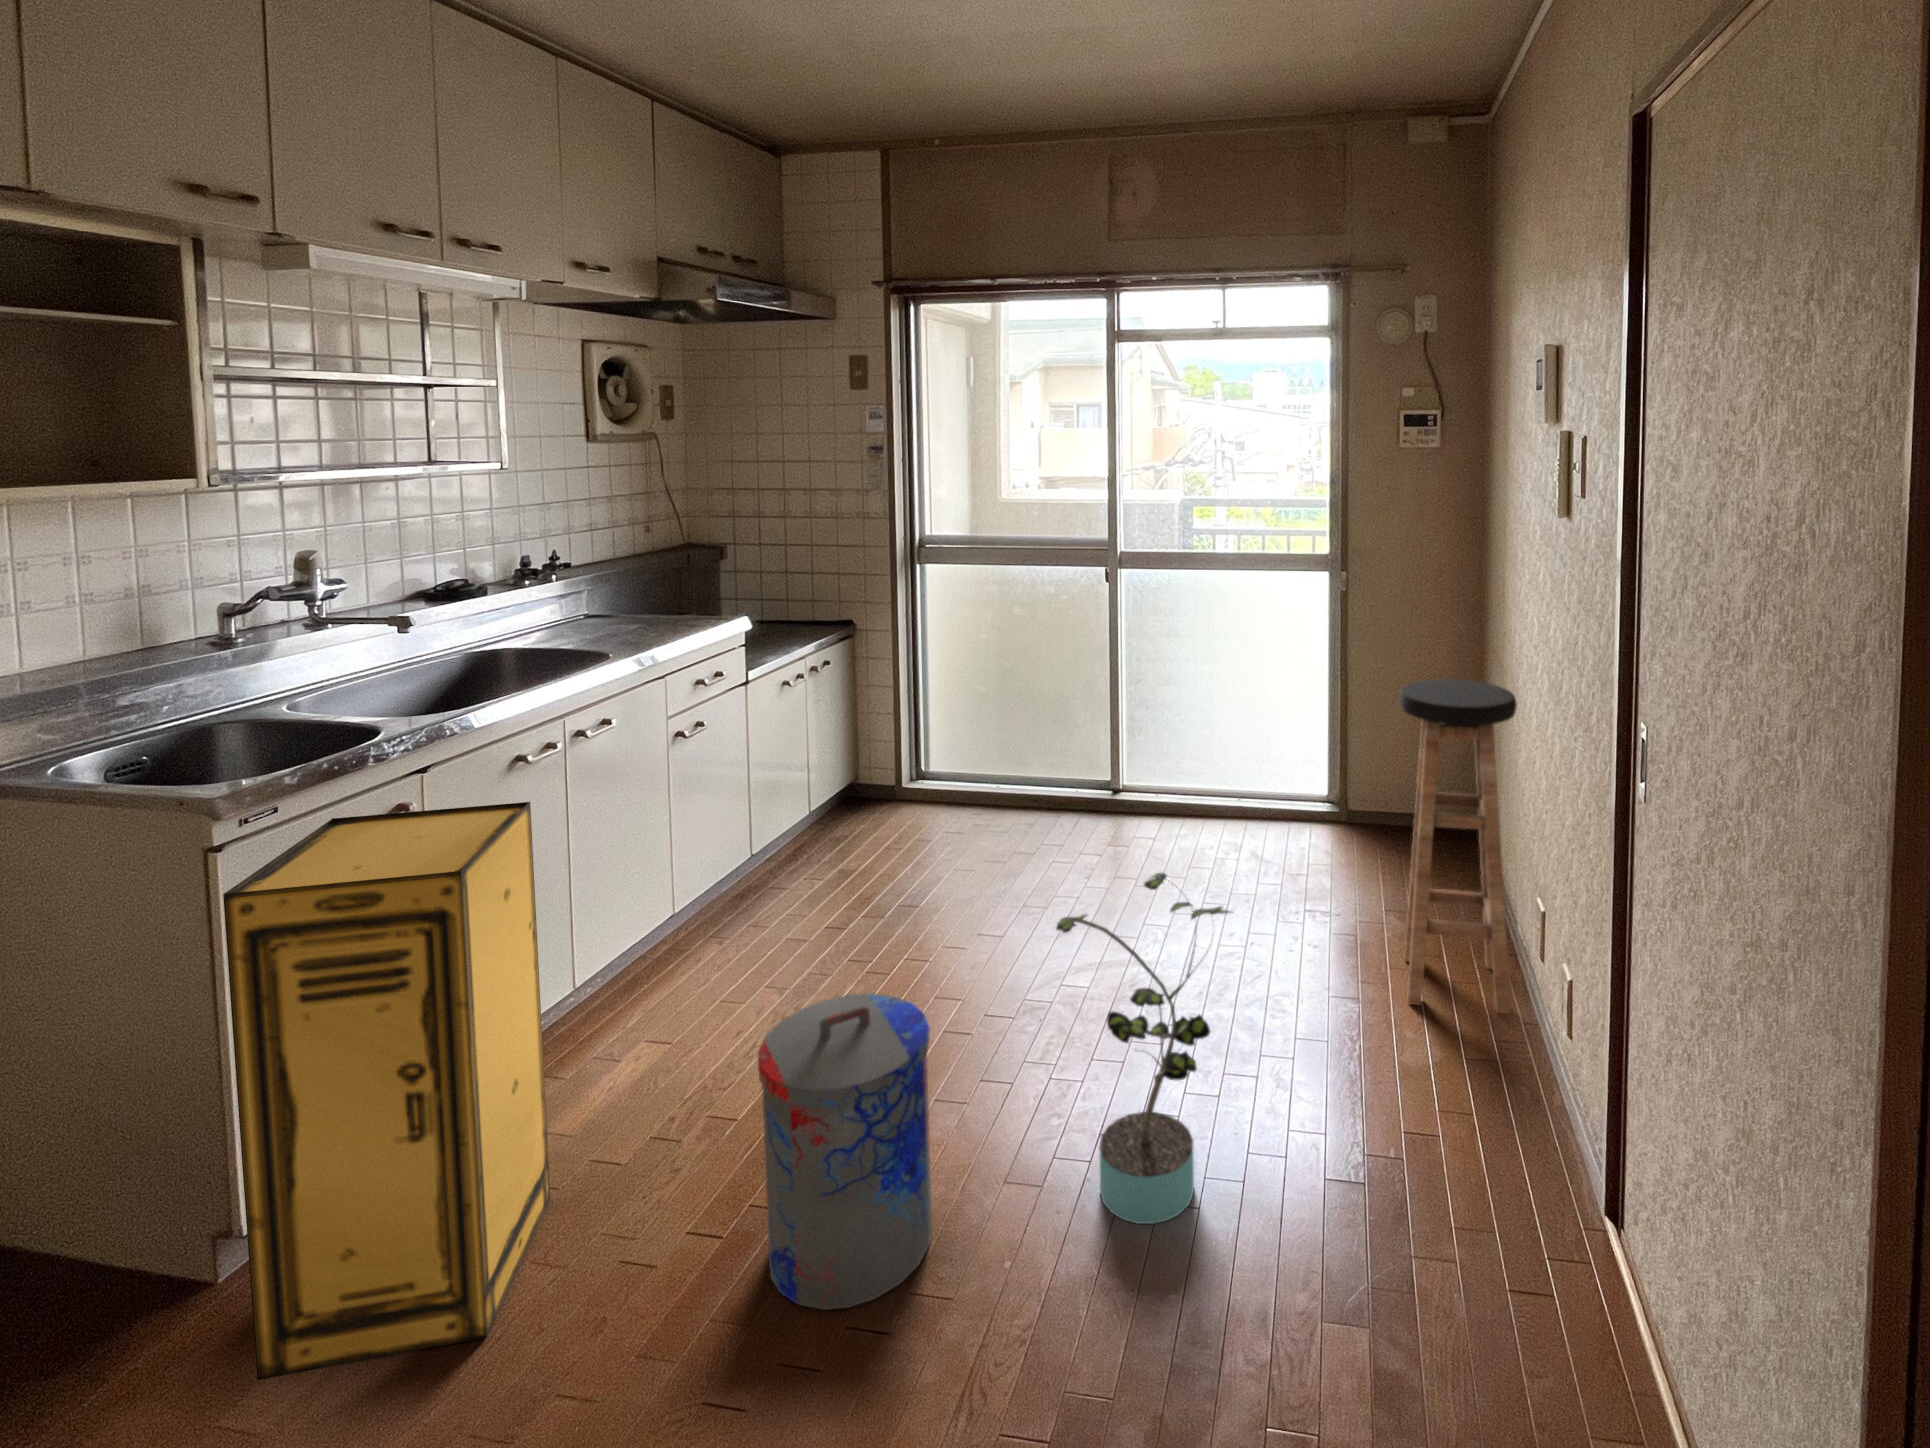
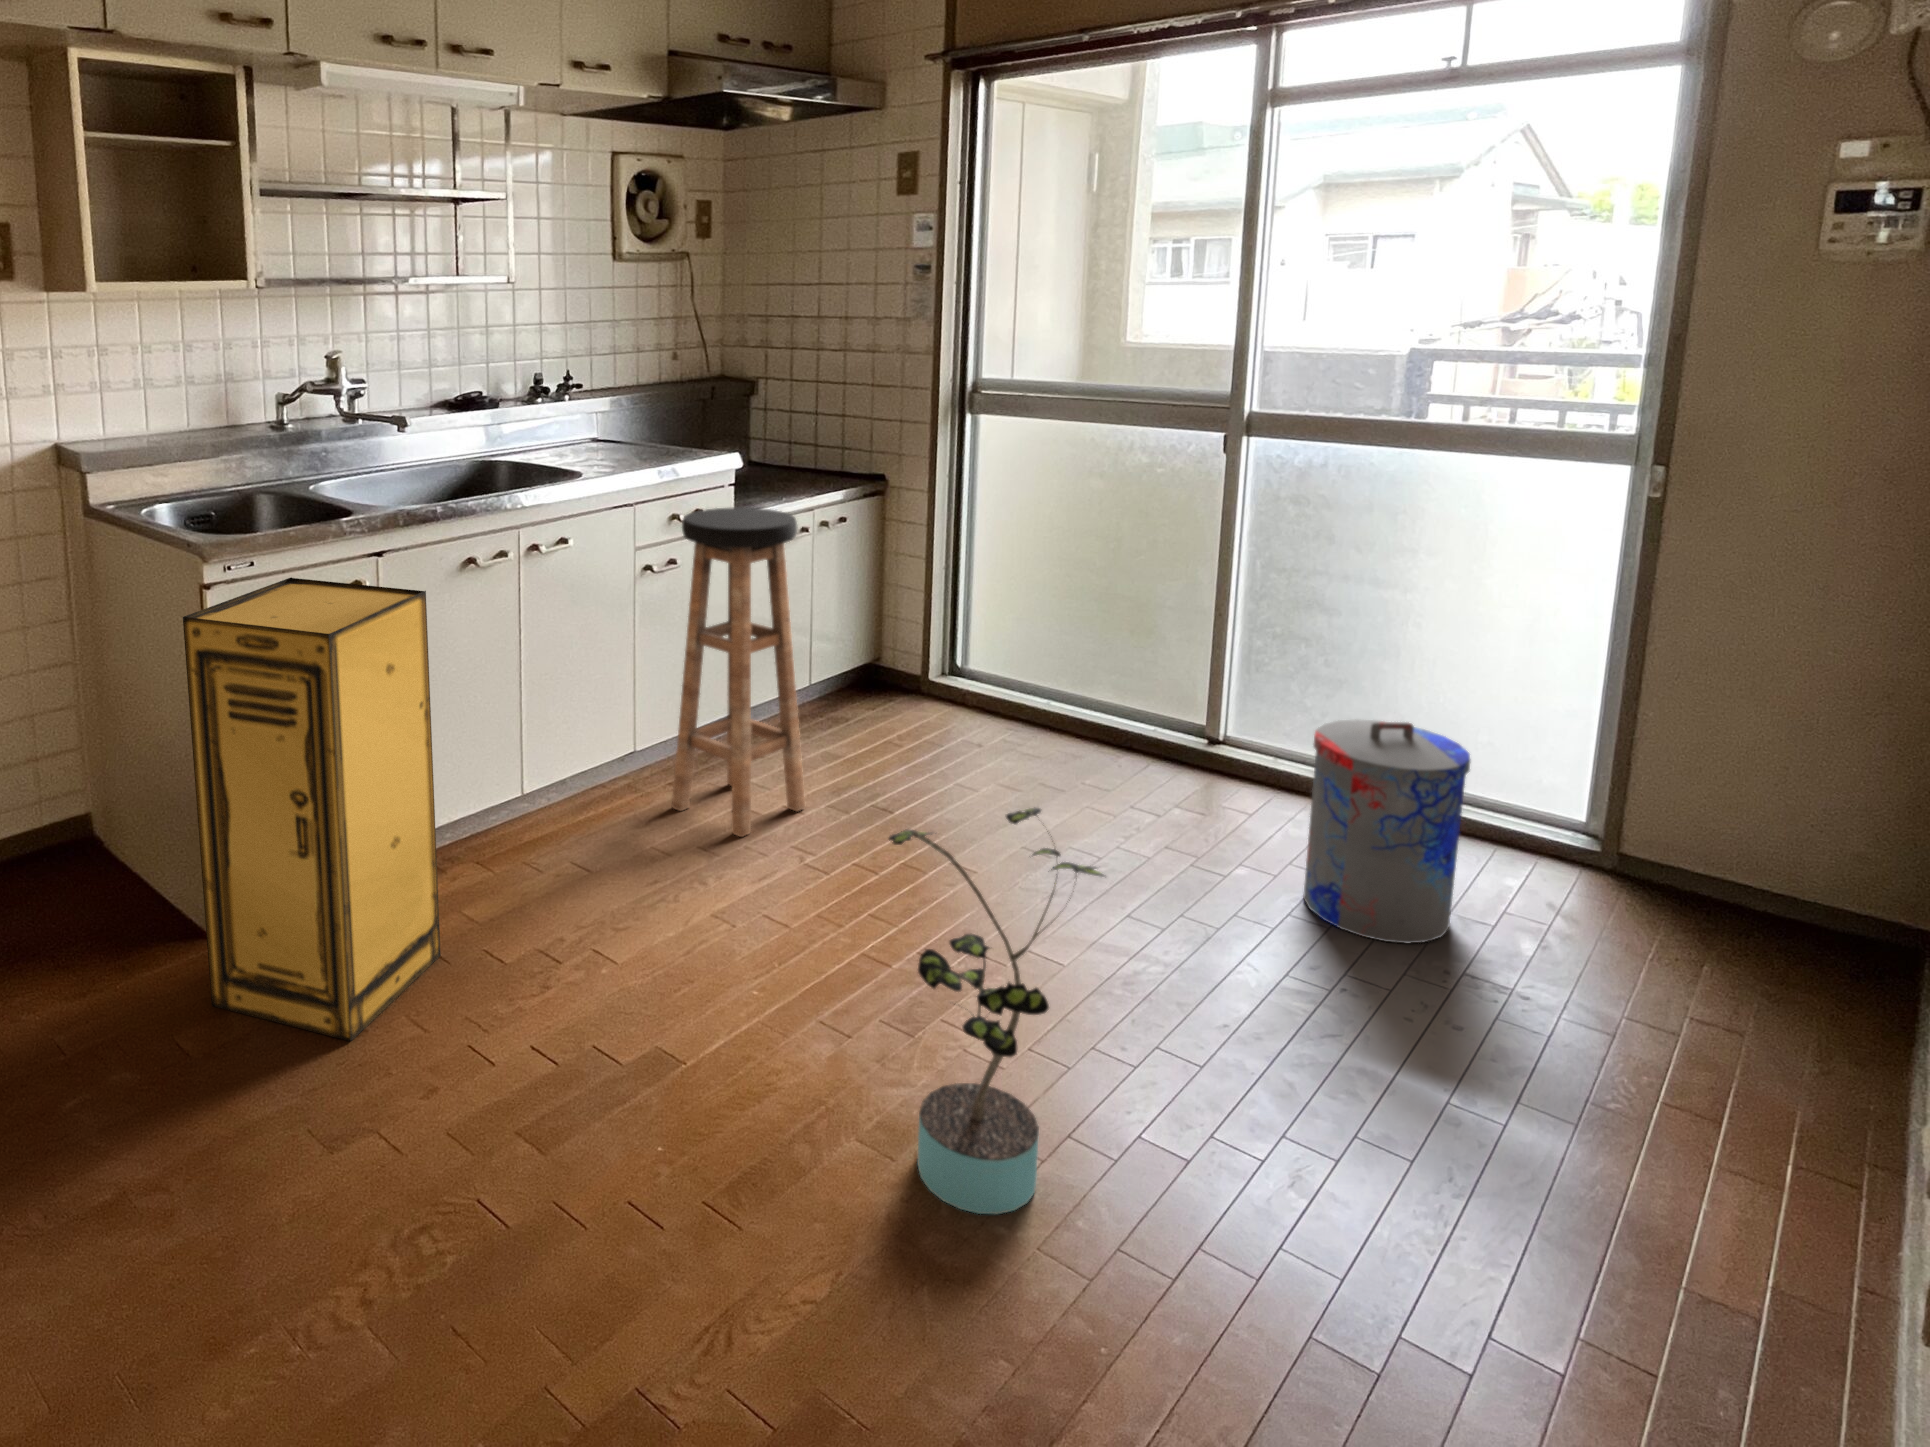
bar stool: present [1399,679,1517,1014] -> present [672,507,805,837]
trash can: present [758,993,932,1310] -> present [1303,719,1470,944]

